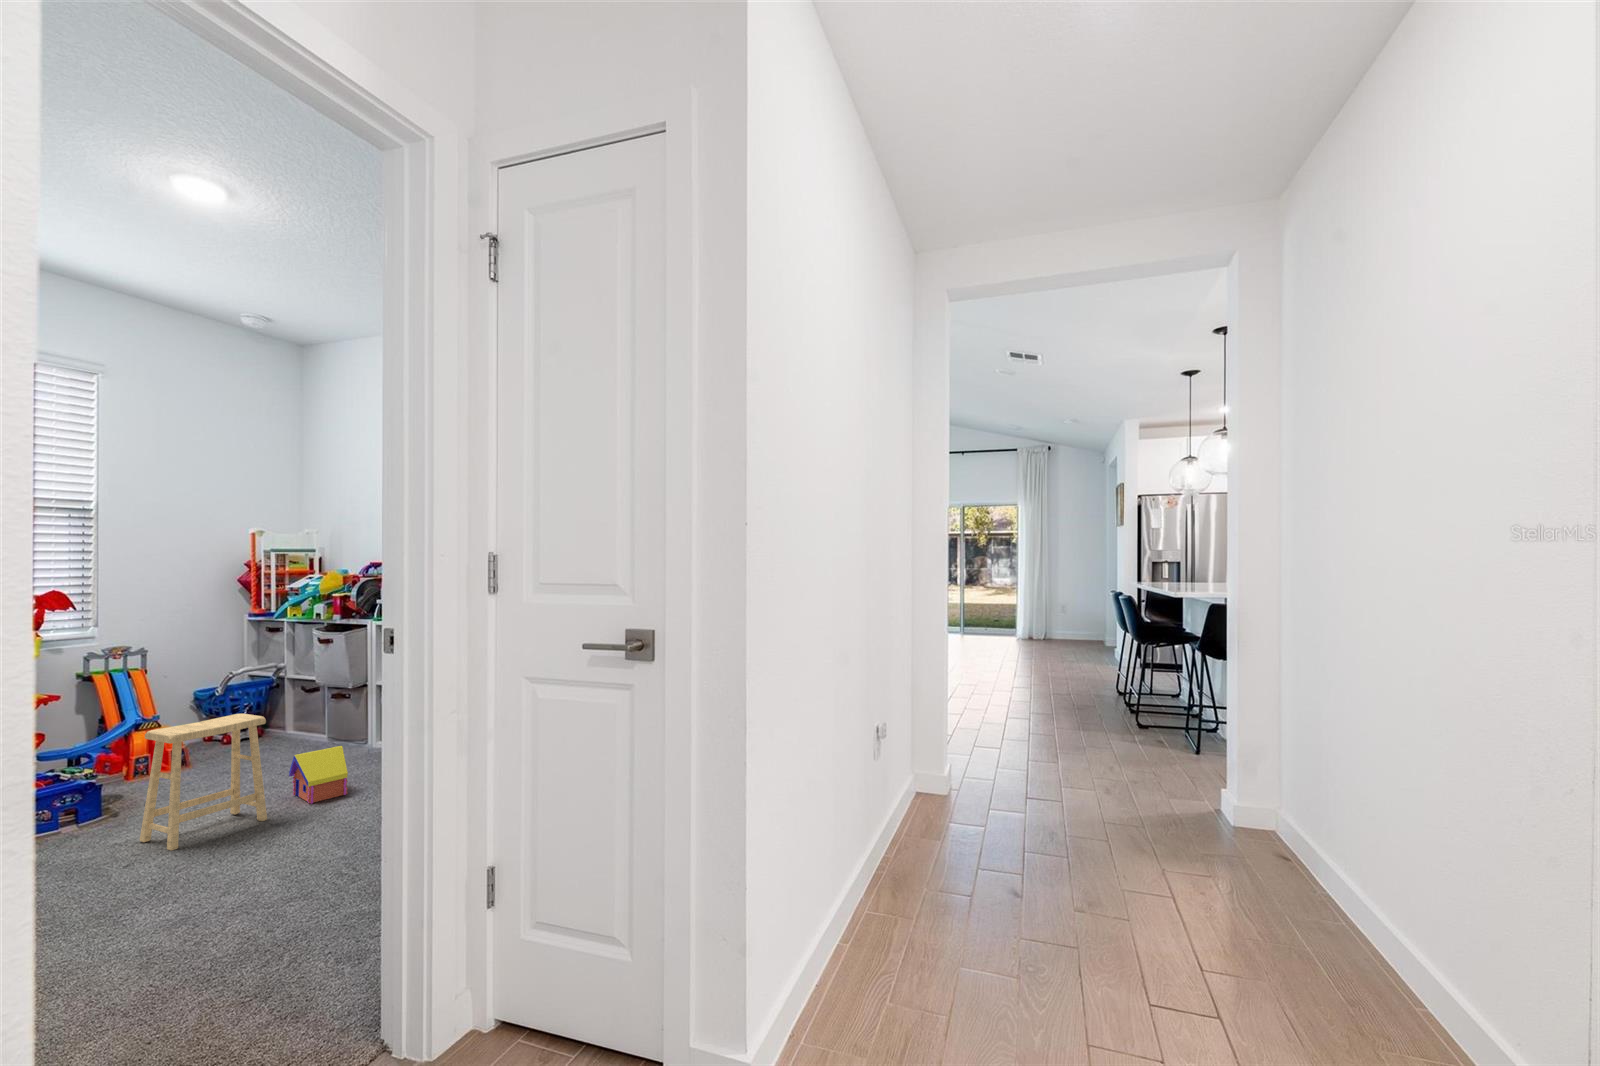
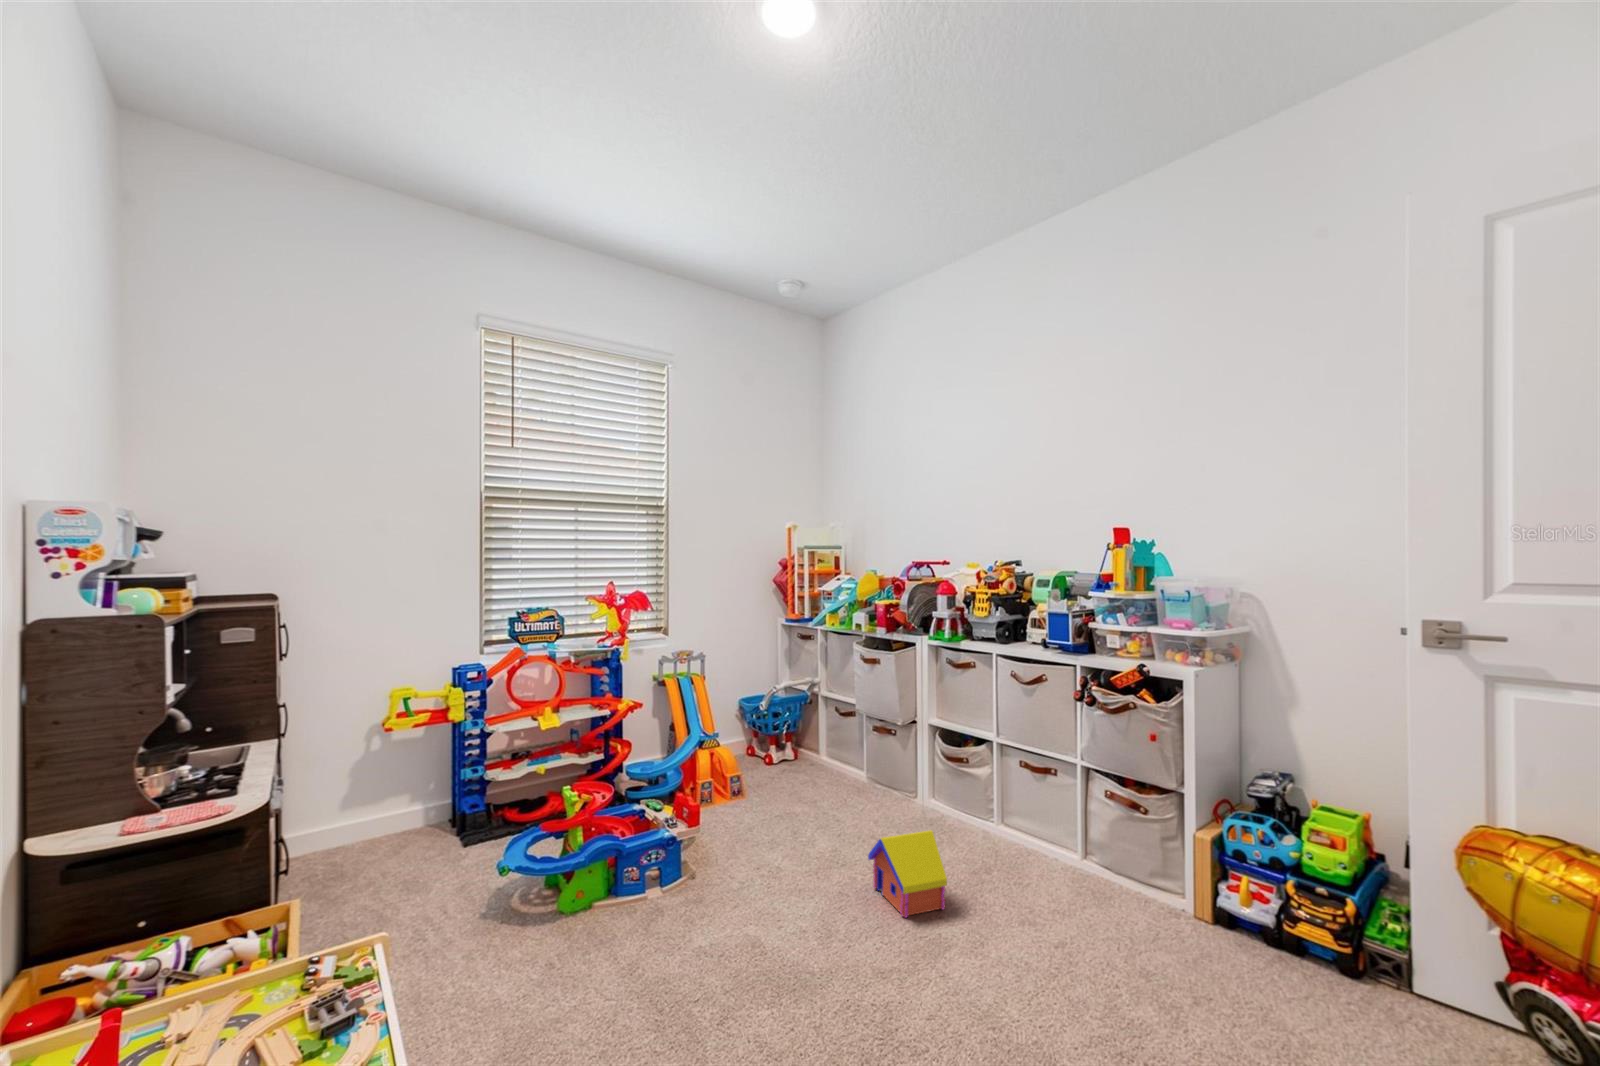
footstool: present [140,713,267,851] -> none [725,774,862,983]

